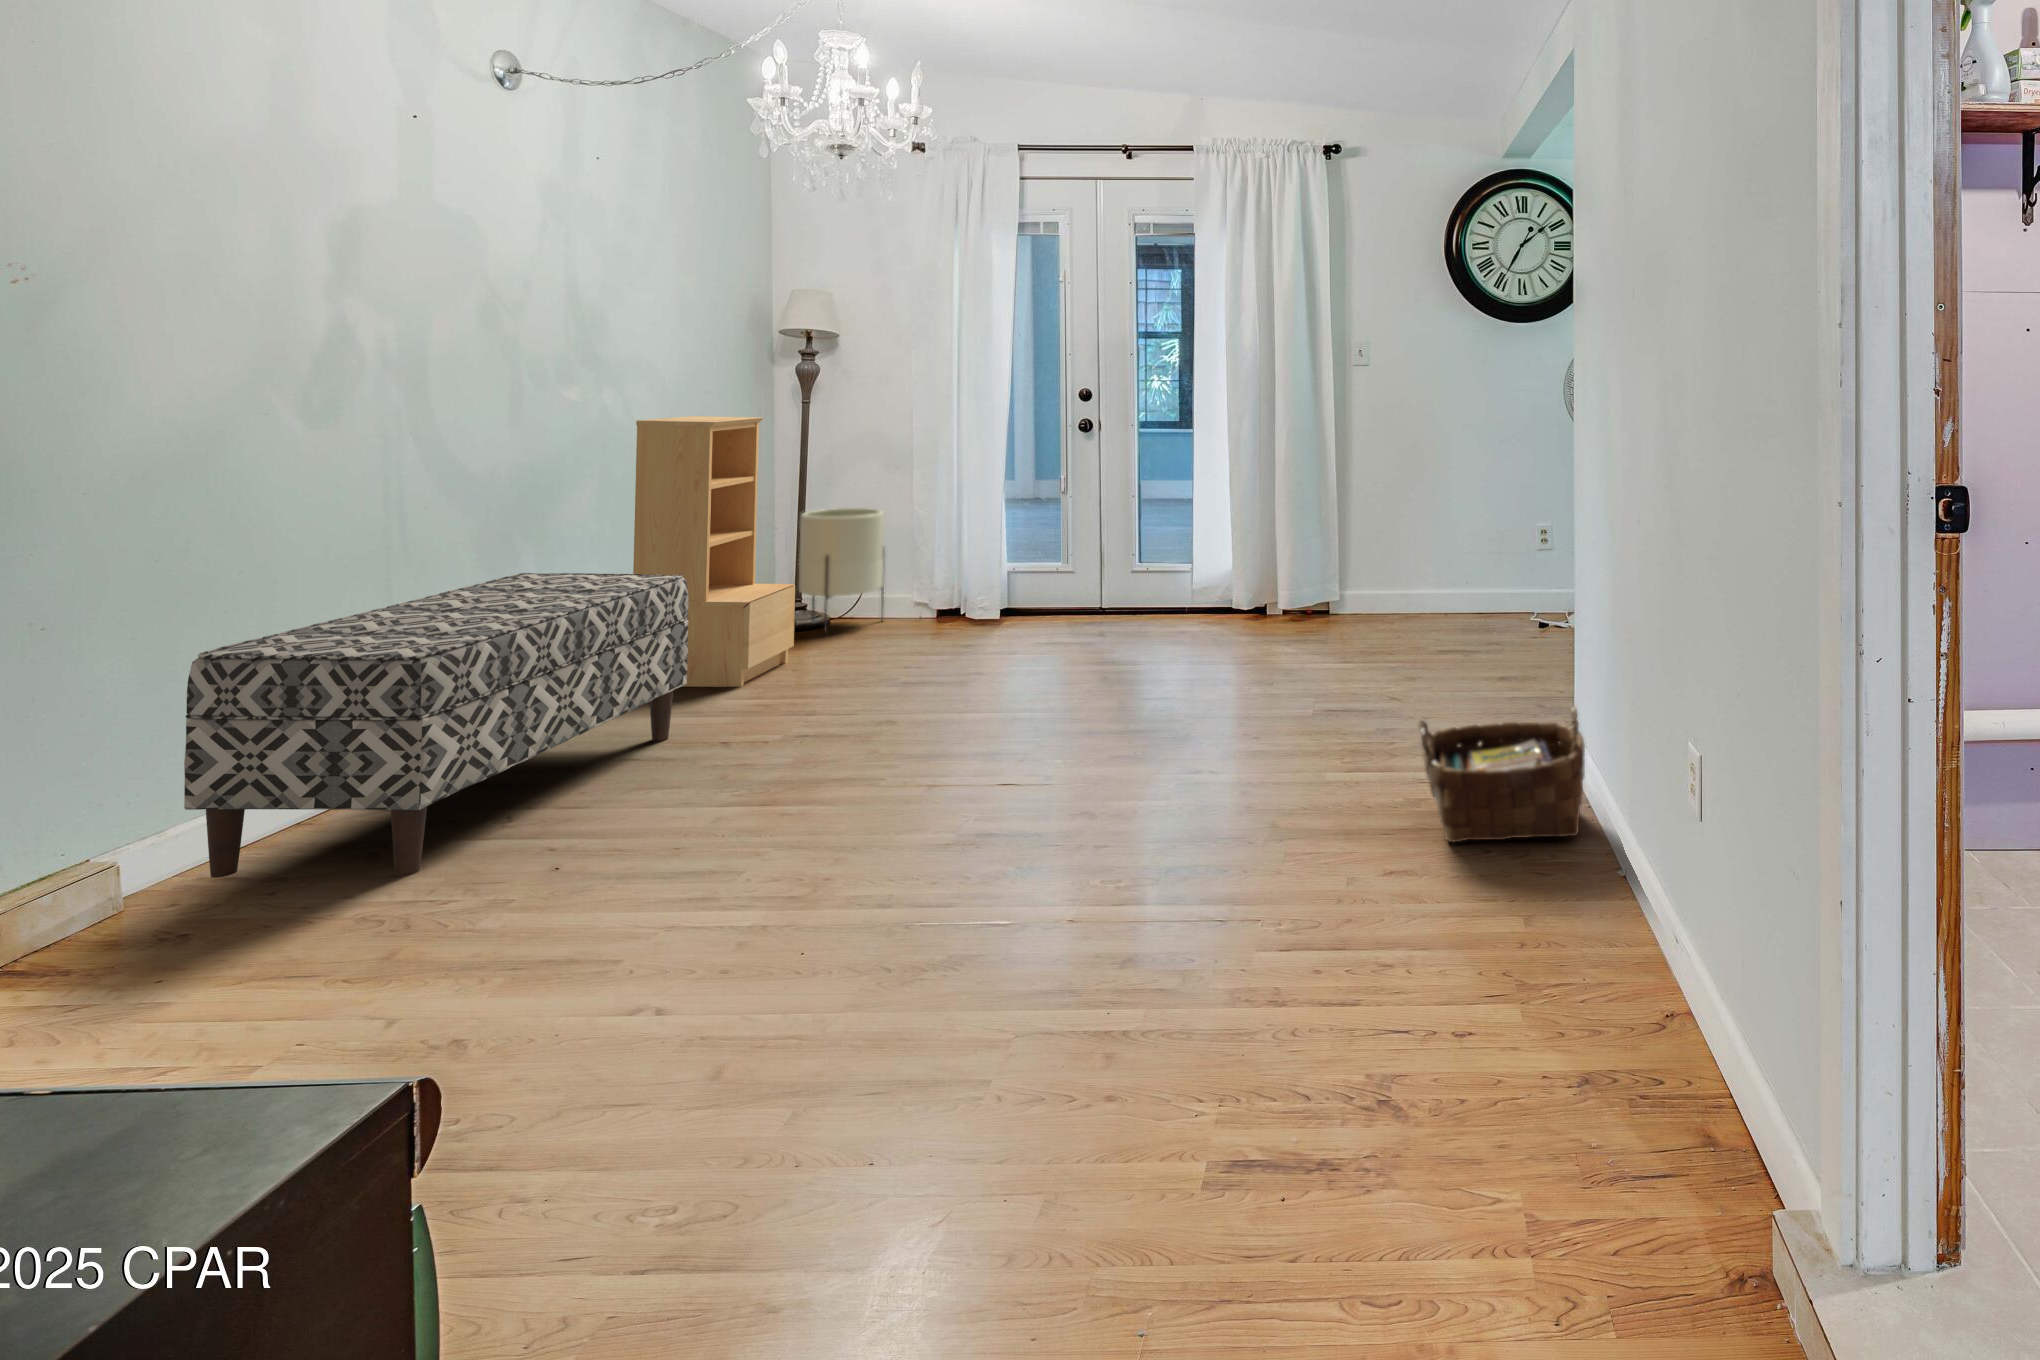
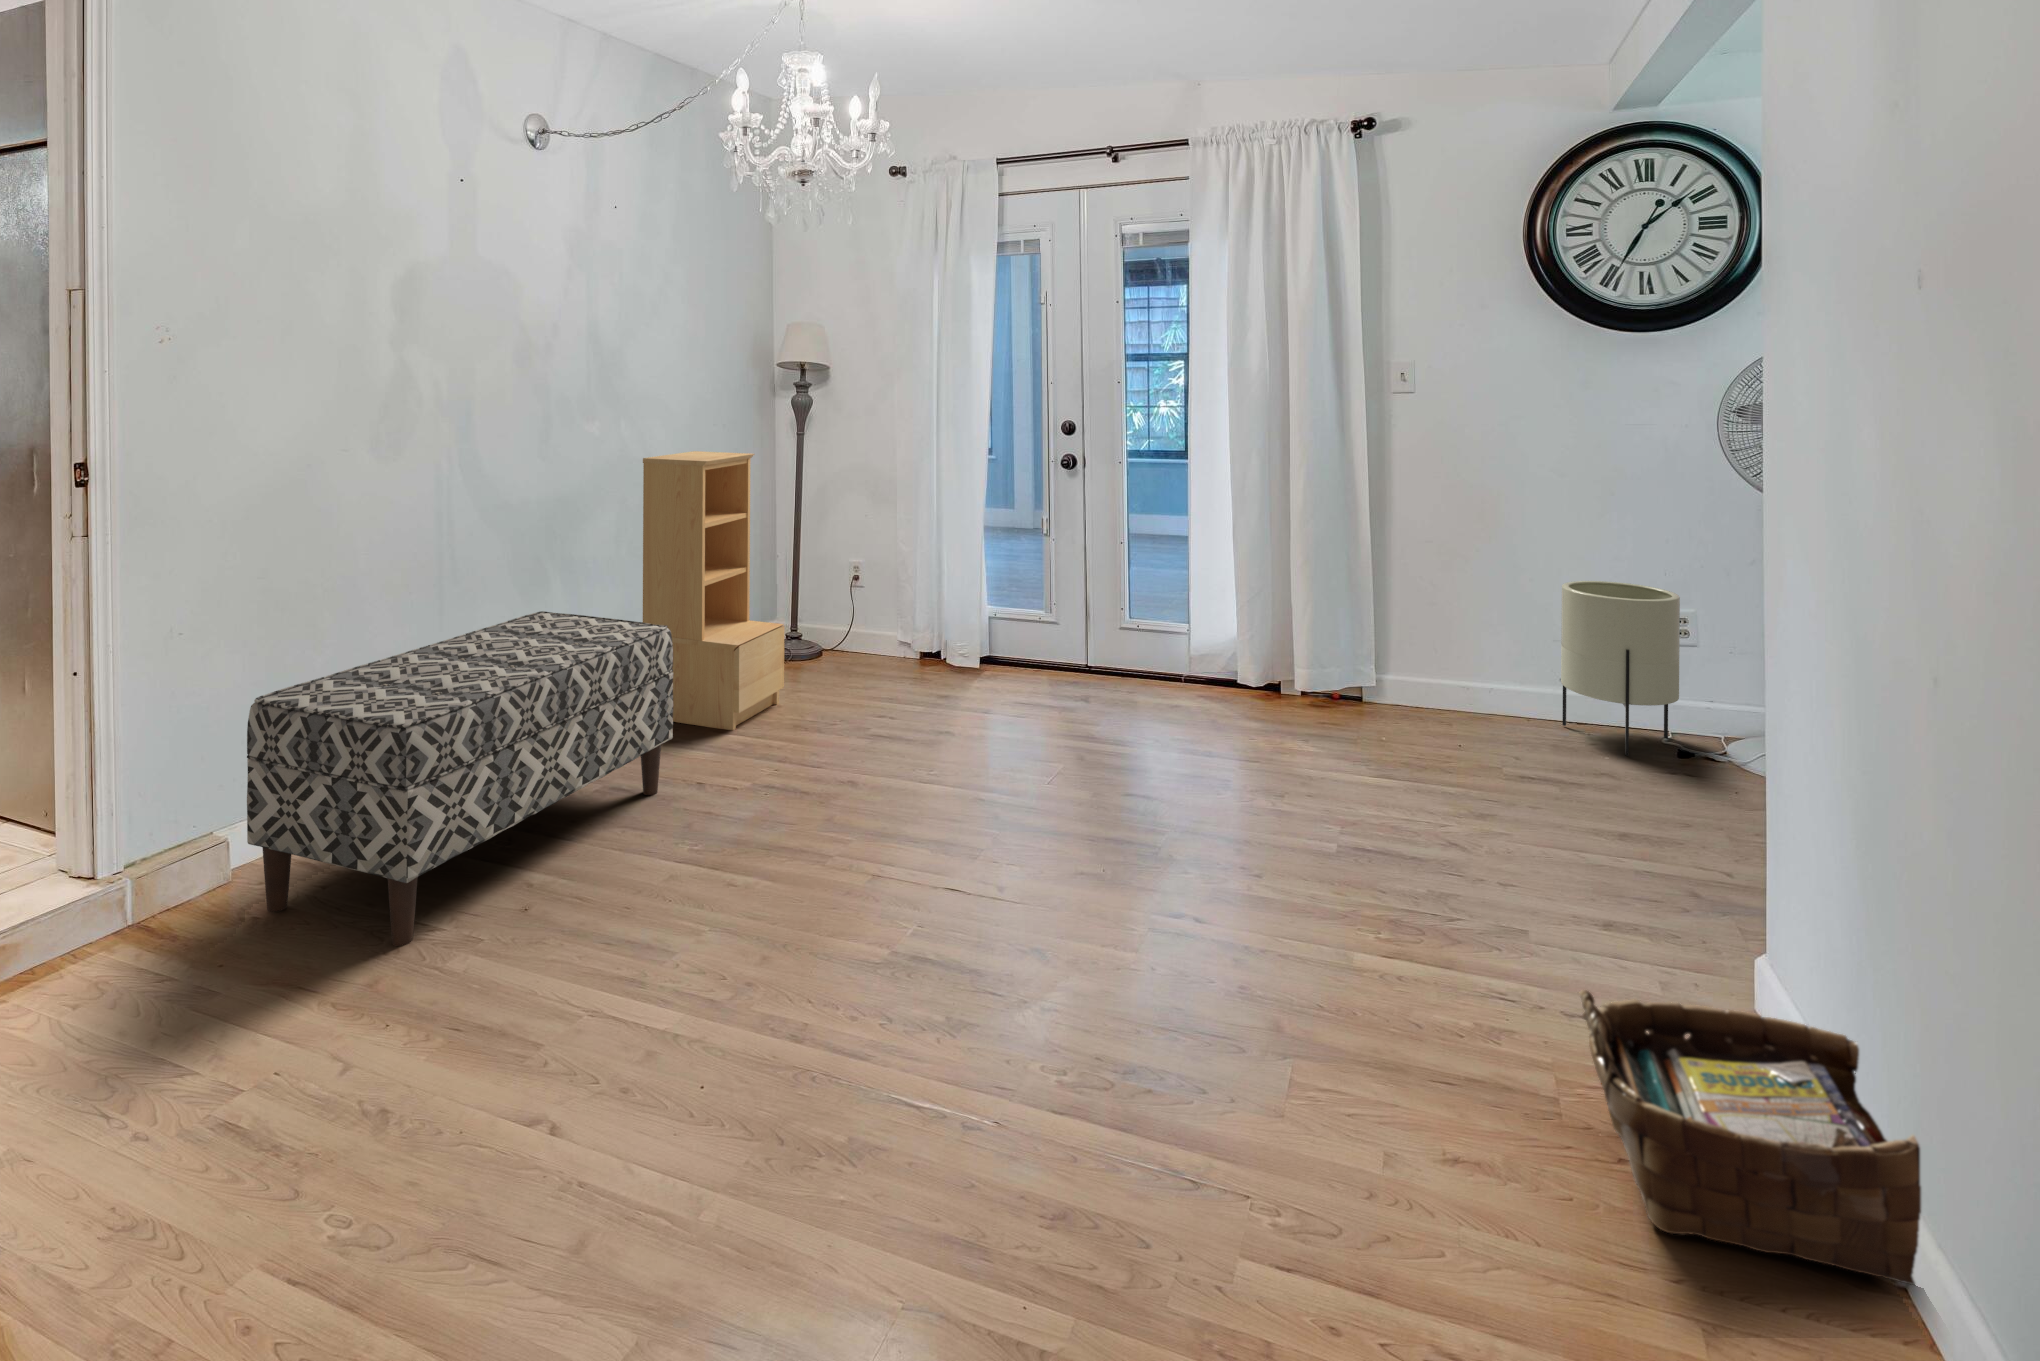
planter: present [799,508,885,633] -> present [1561,581,1680,755]

